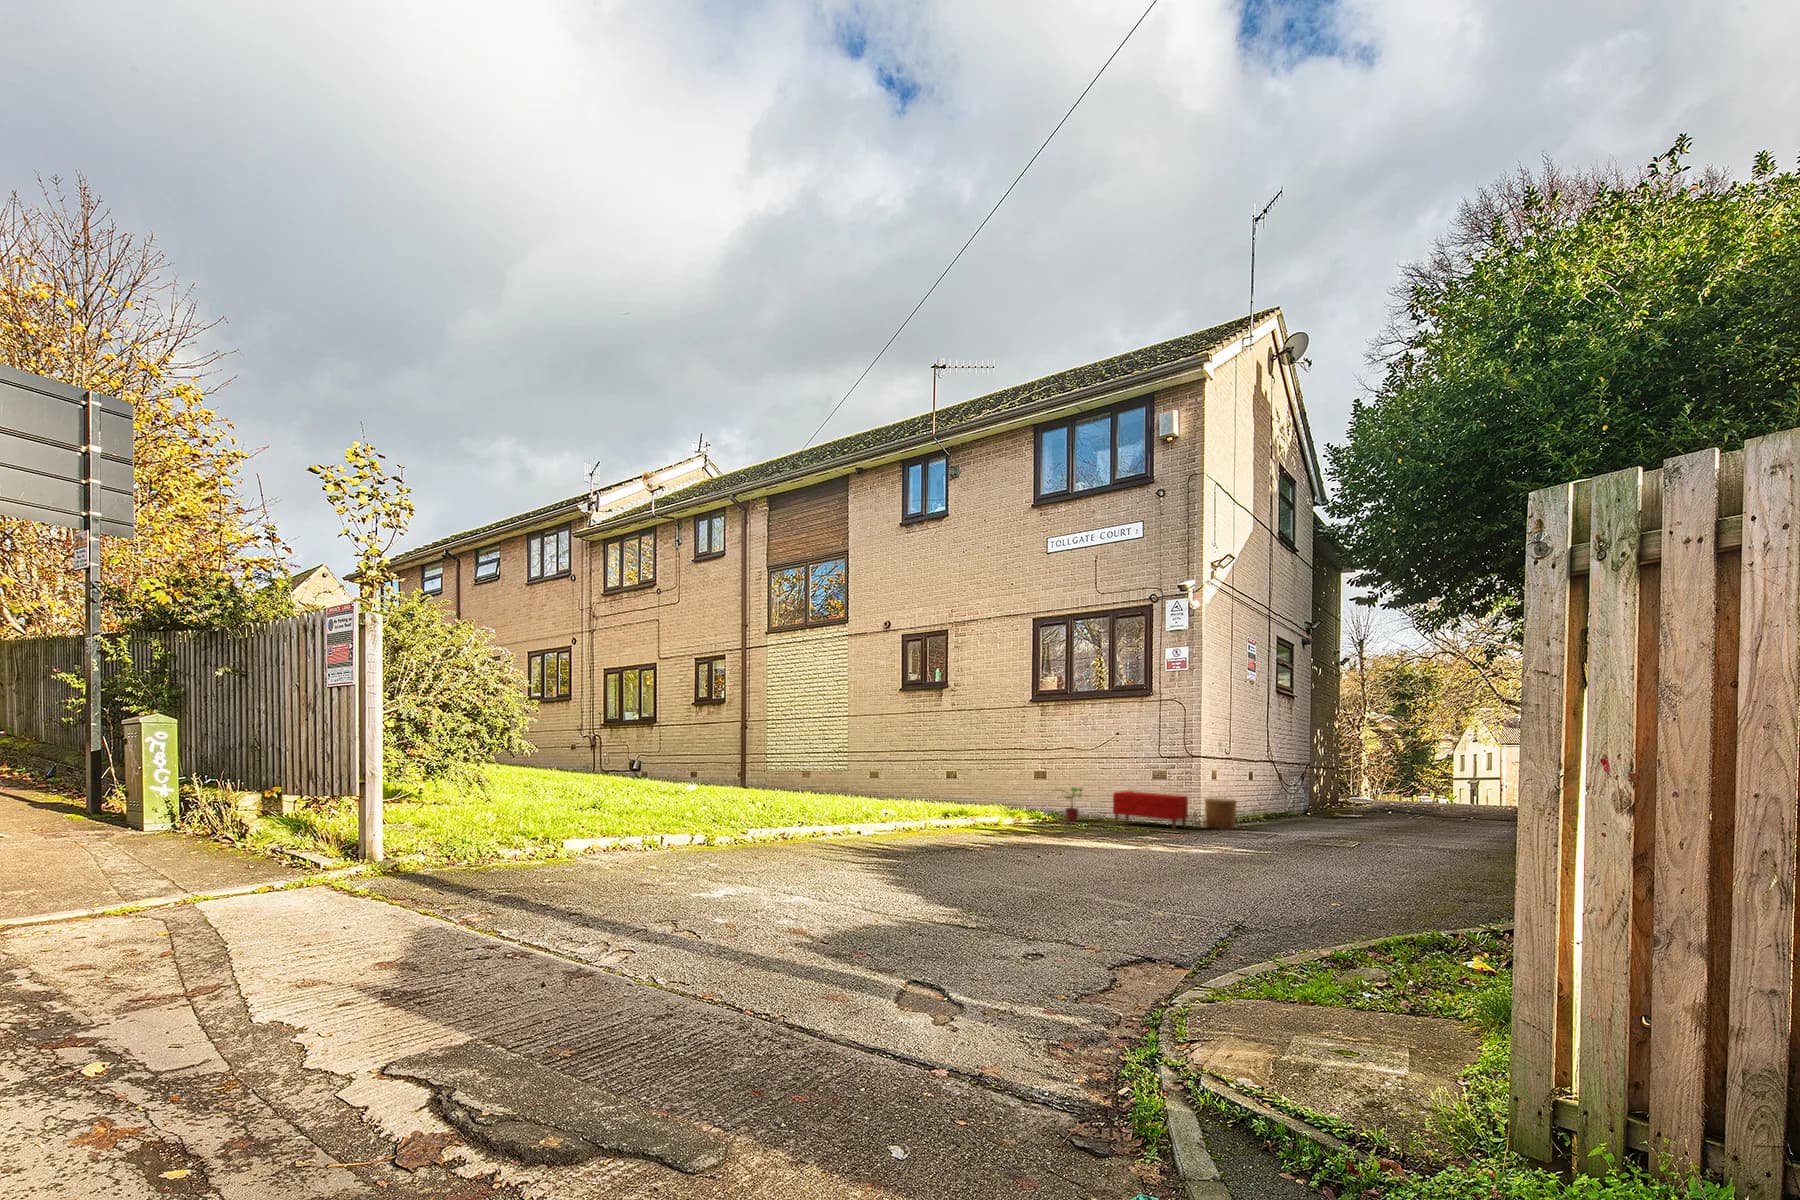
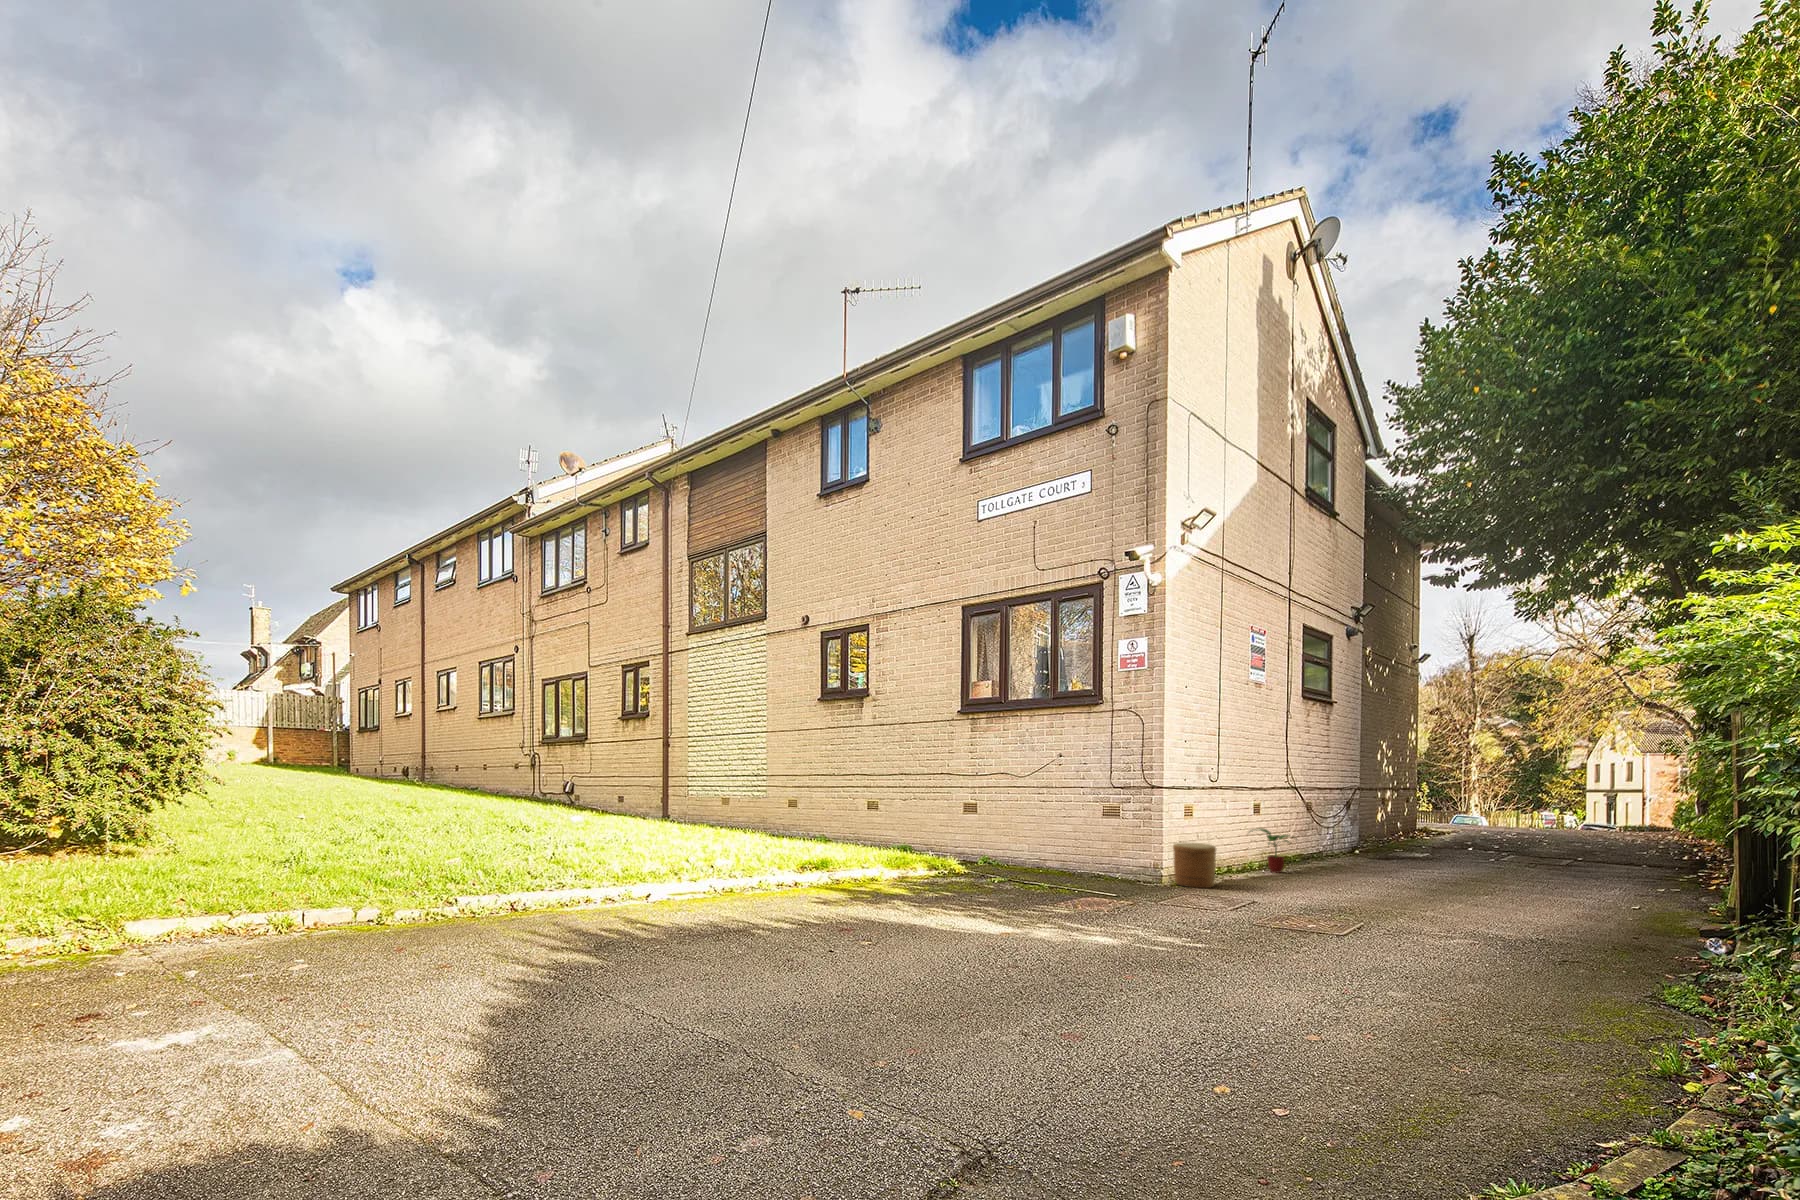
potted plant: present [1063,788,1082,821] -> present [1250,828,1289,873]
bench: present [1113,791,1188,829] -> none [1049,832,1148,890]

